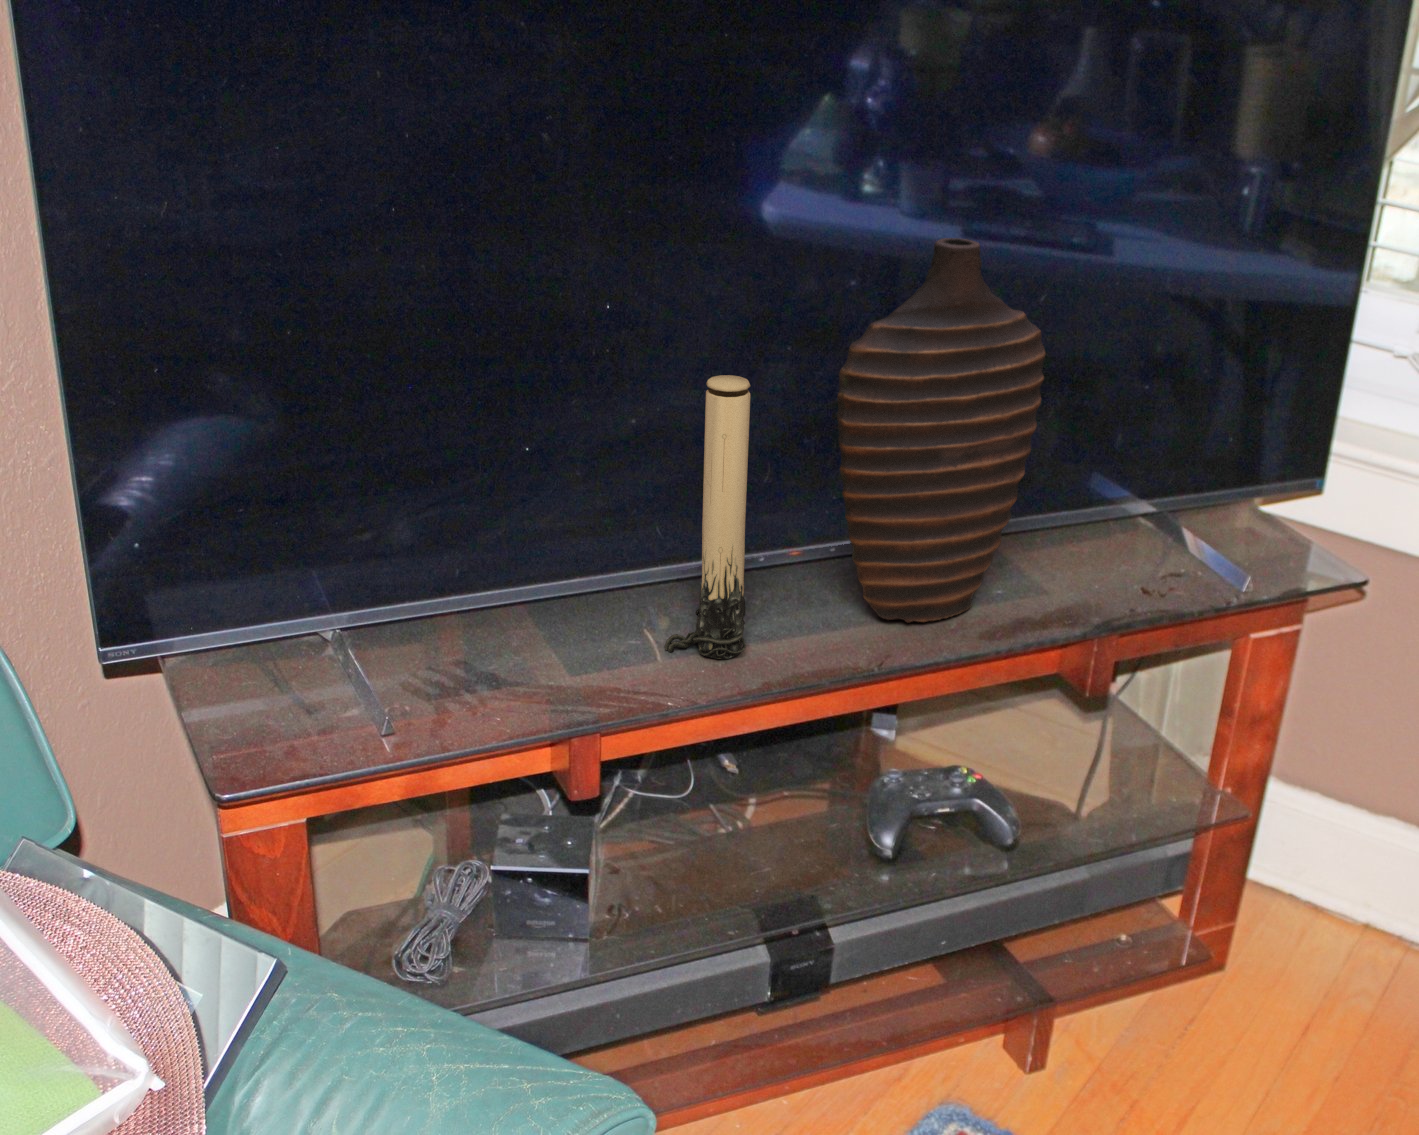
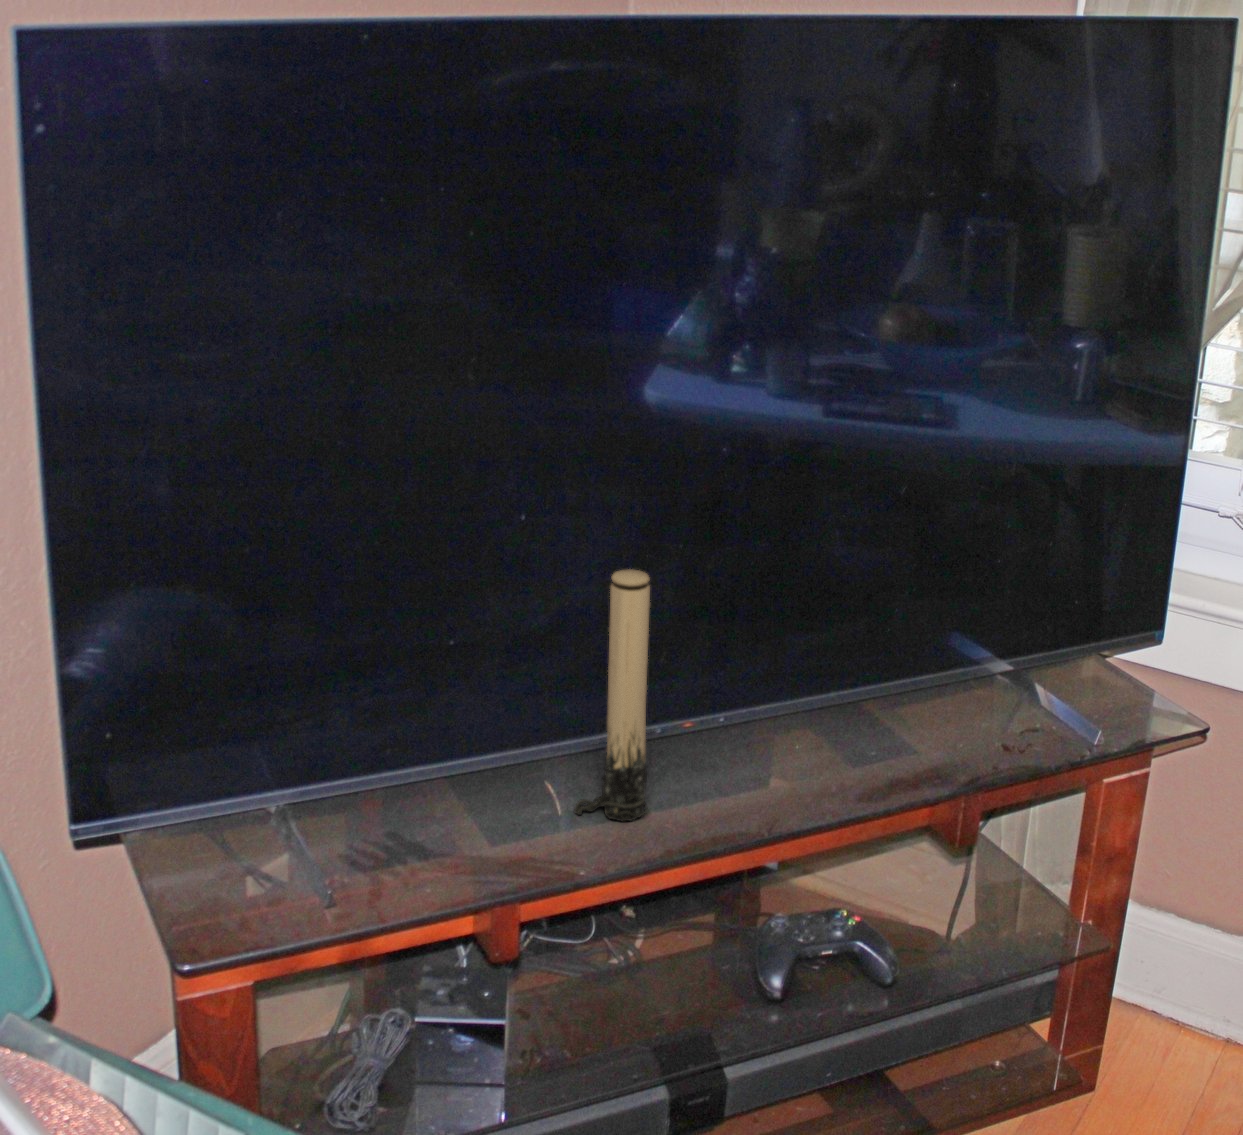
decorative vase: present [837,238,1045,623] -> none [727,443,910,782]

